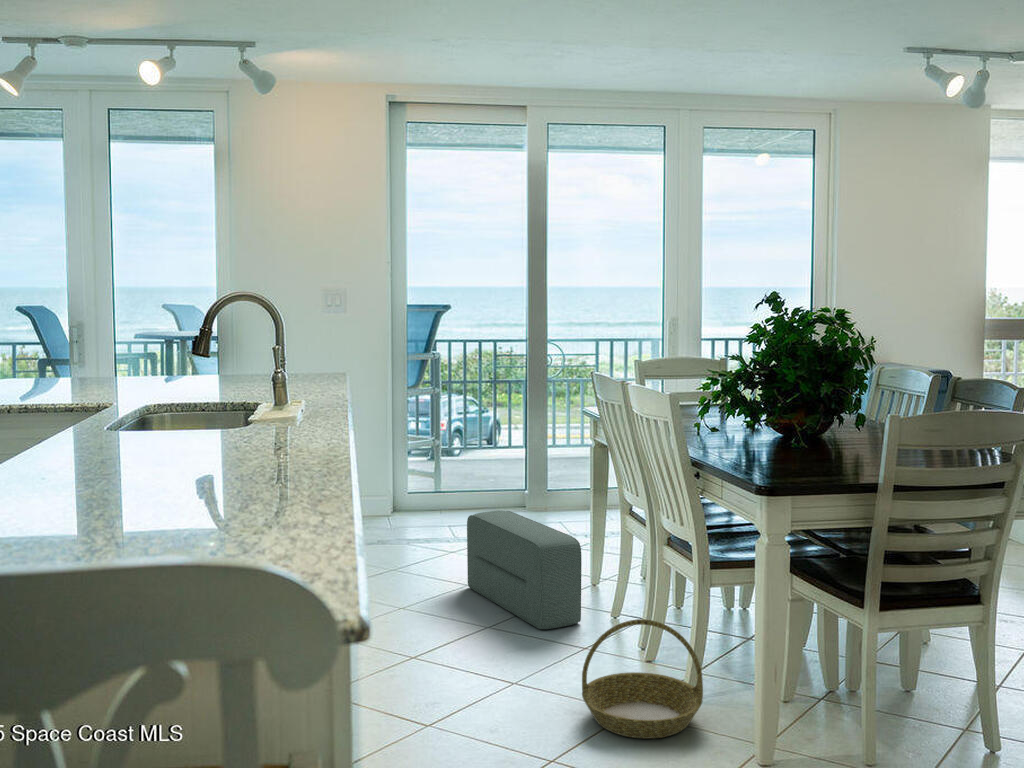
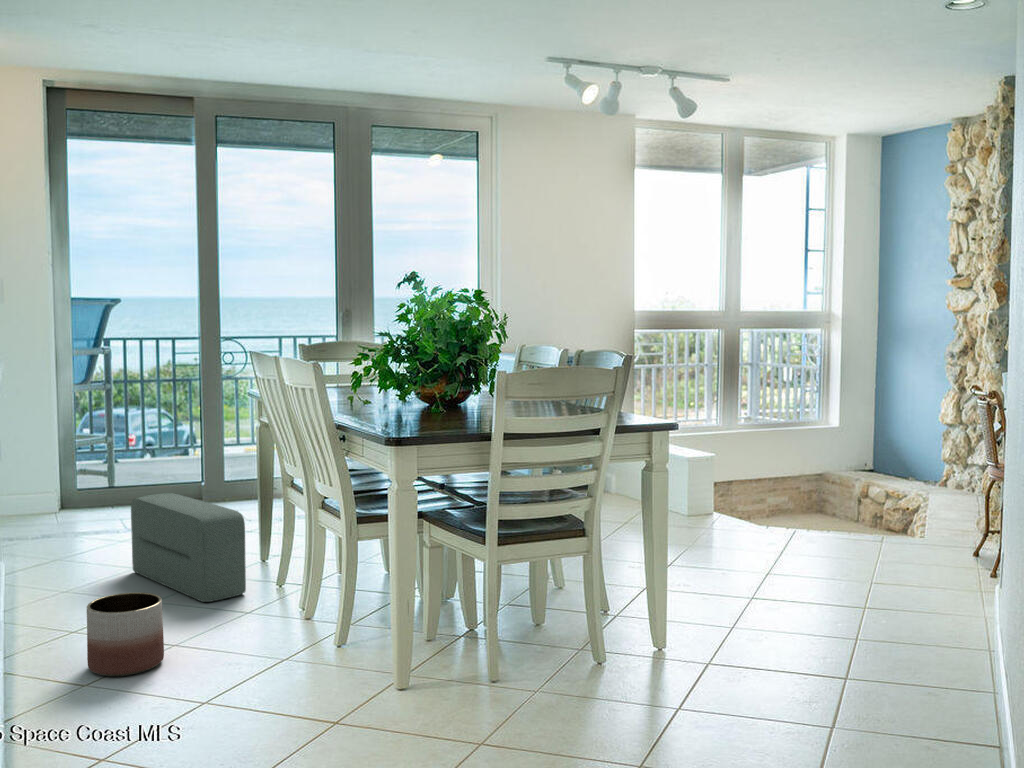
basket: present [582,619,703,738] -> none [235,572,350,682]
planter: none [437,623,509,710] -> present [87,592,164,676]

